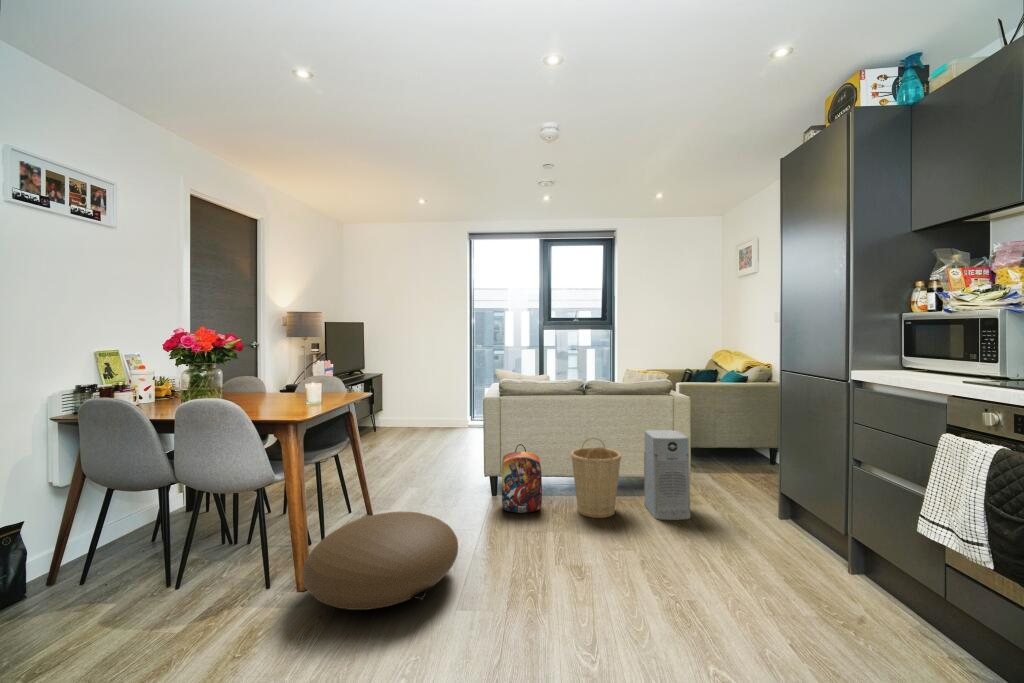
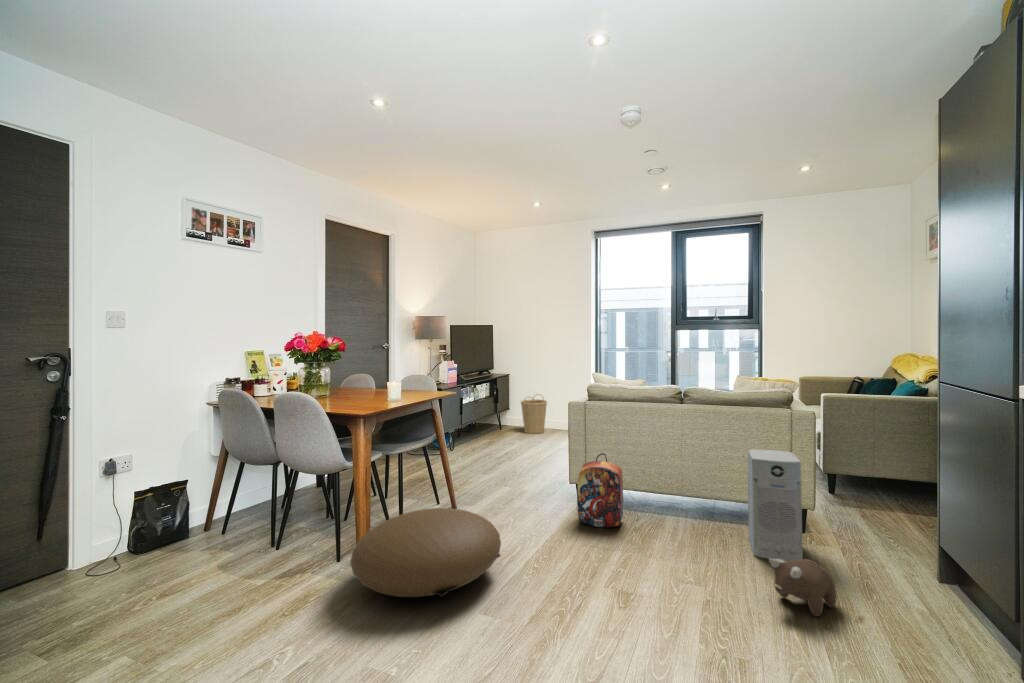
basket: present [571,438,621,518] -> present [521,398,547,434]
plush toy: none [685,514,729,557] -> present [769,559,837,616]

